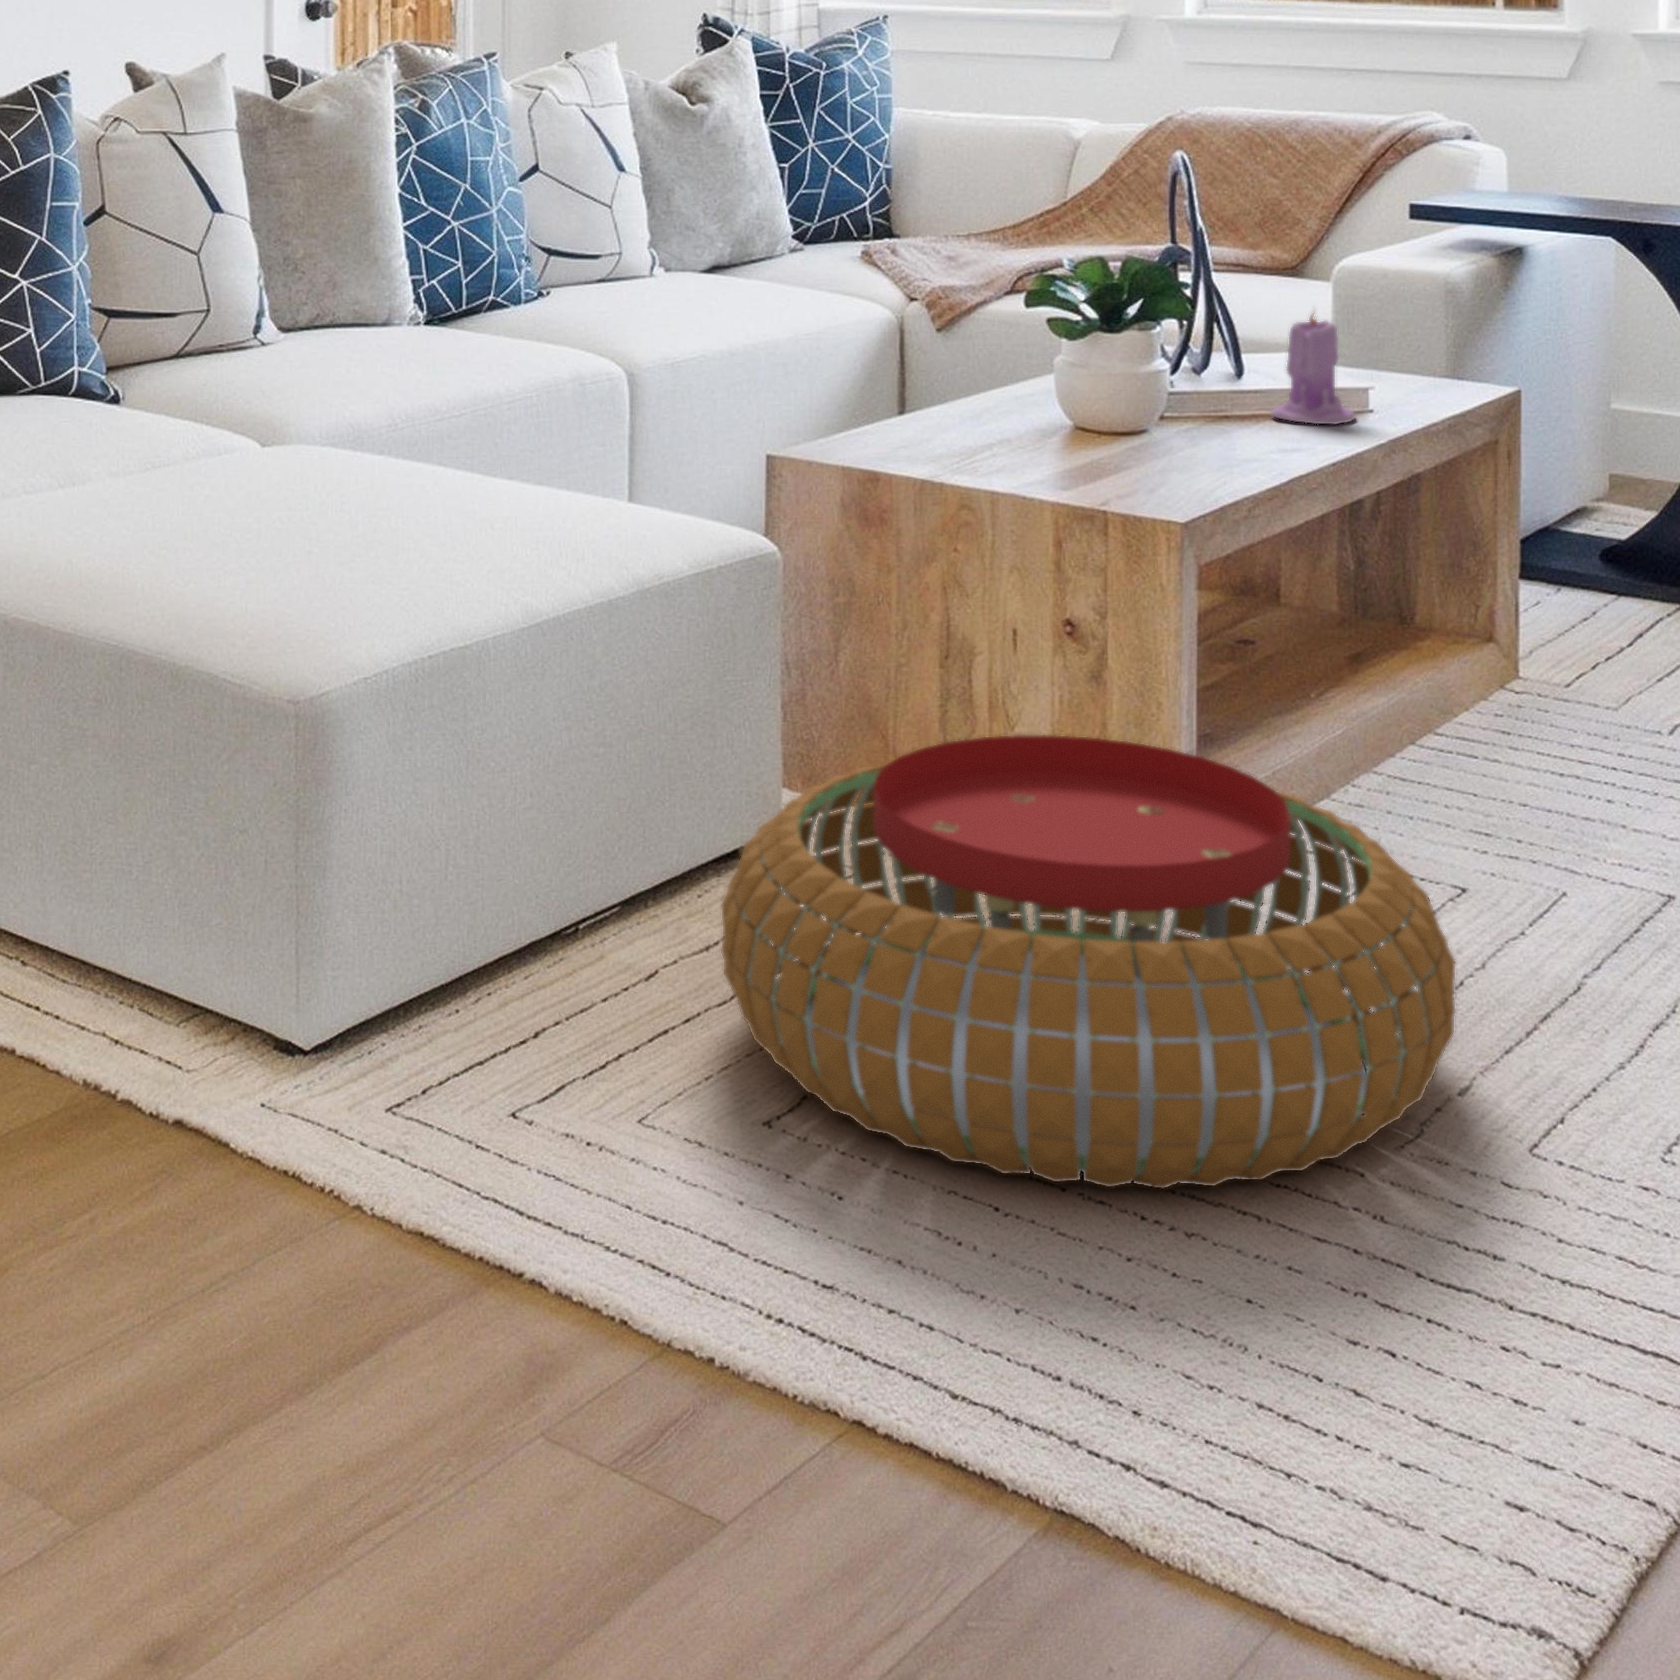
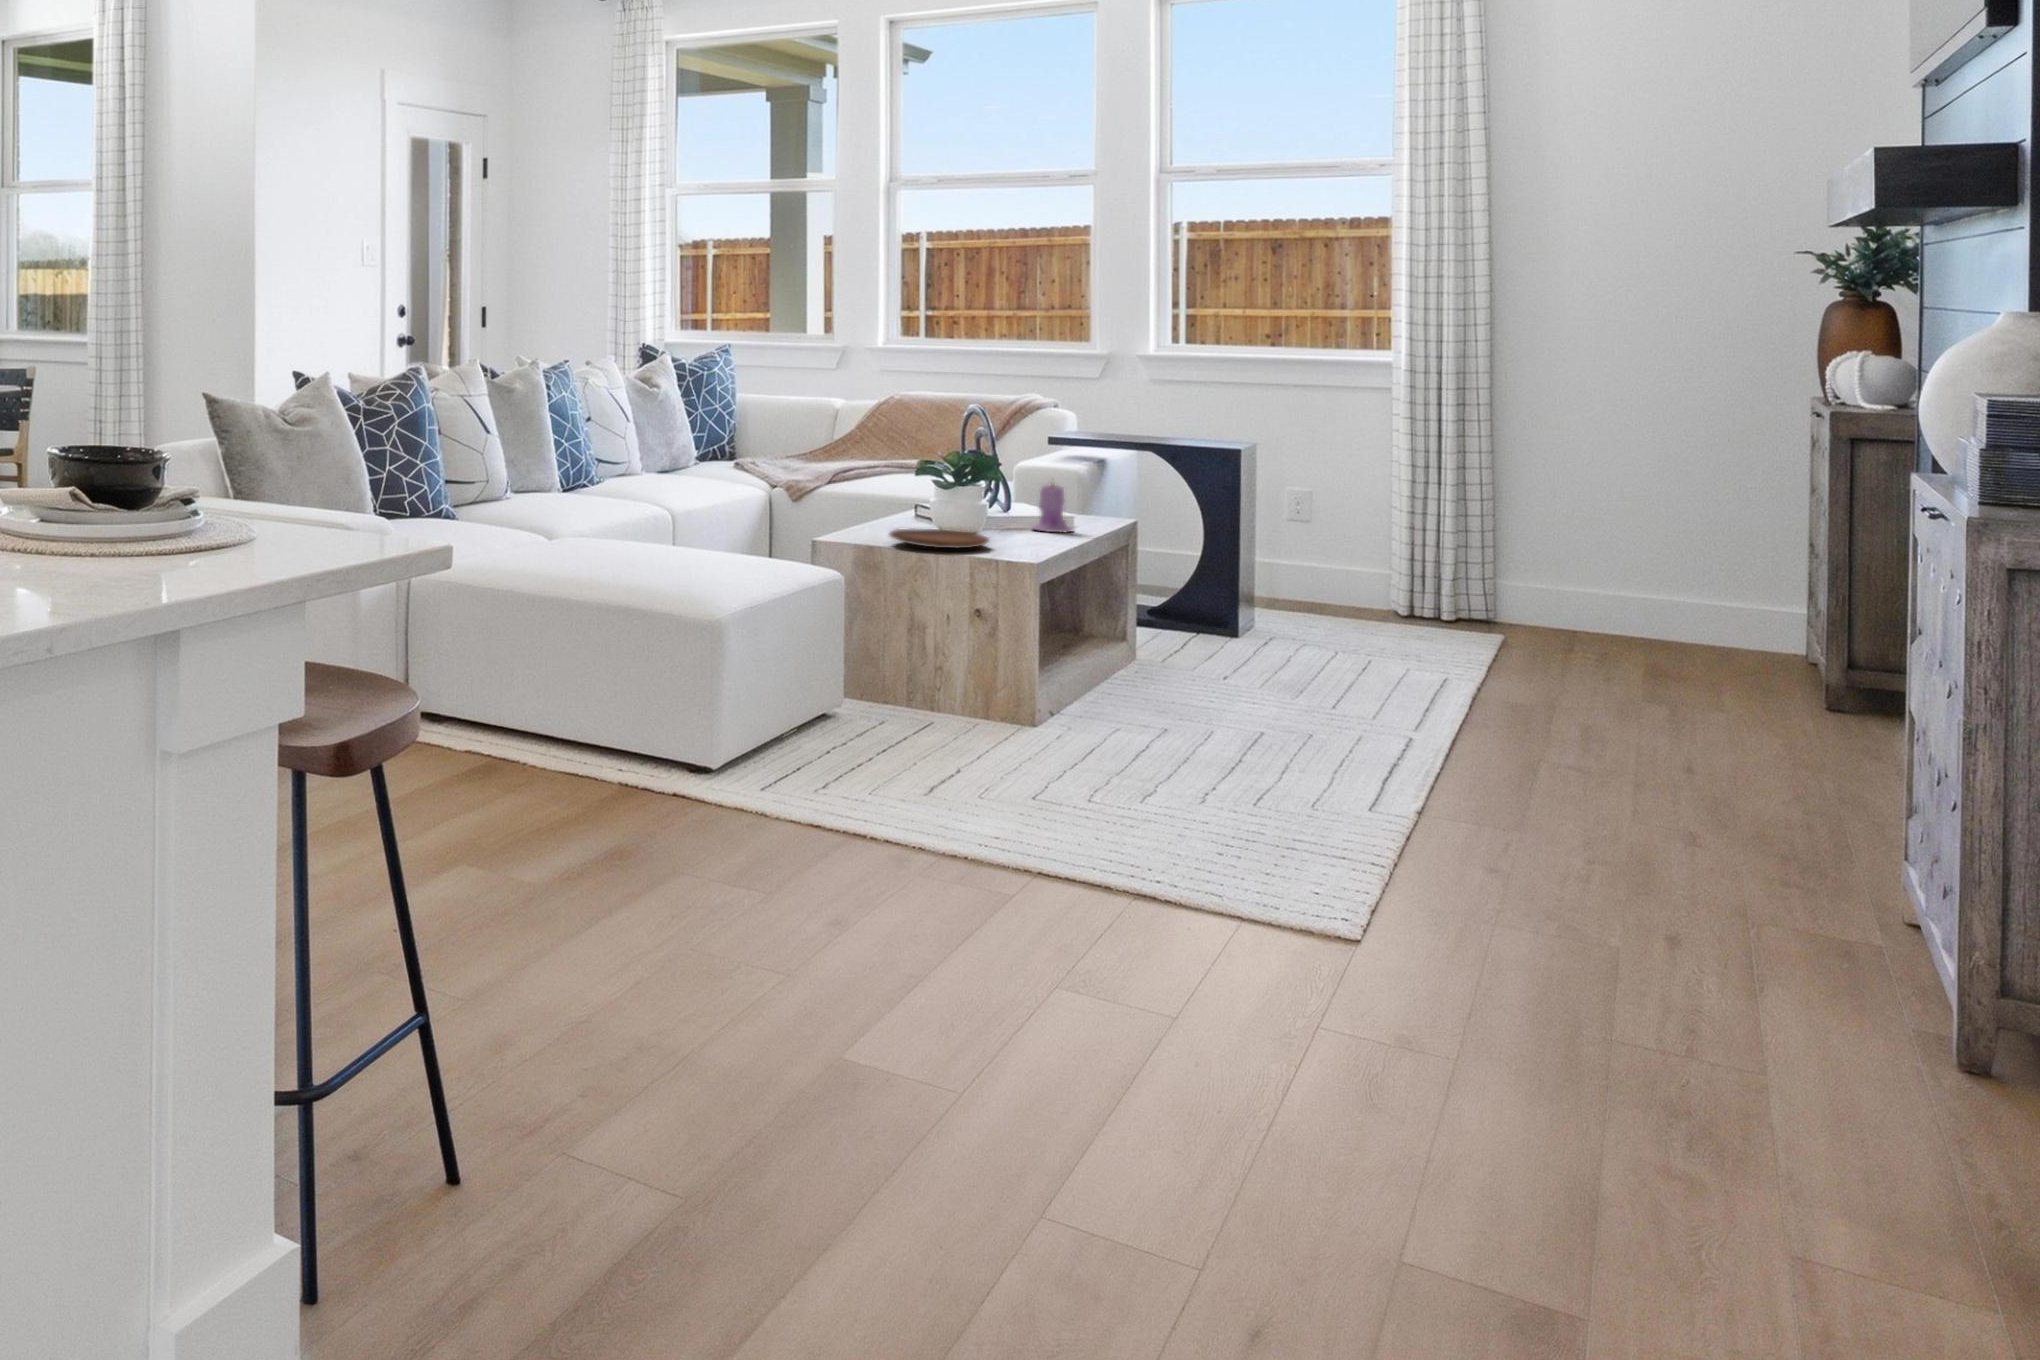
tray: none [928,423,1133,474] -> present [889,528,989,548]
pouf: present [721,735,1455,1188] -> none [867,651,1210,817]

